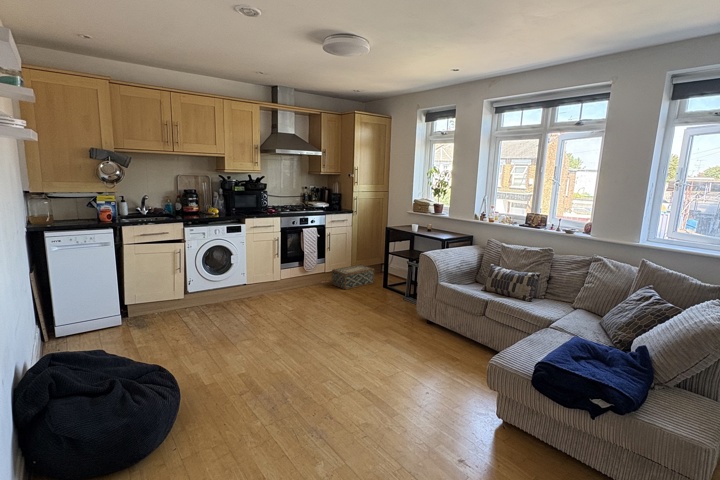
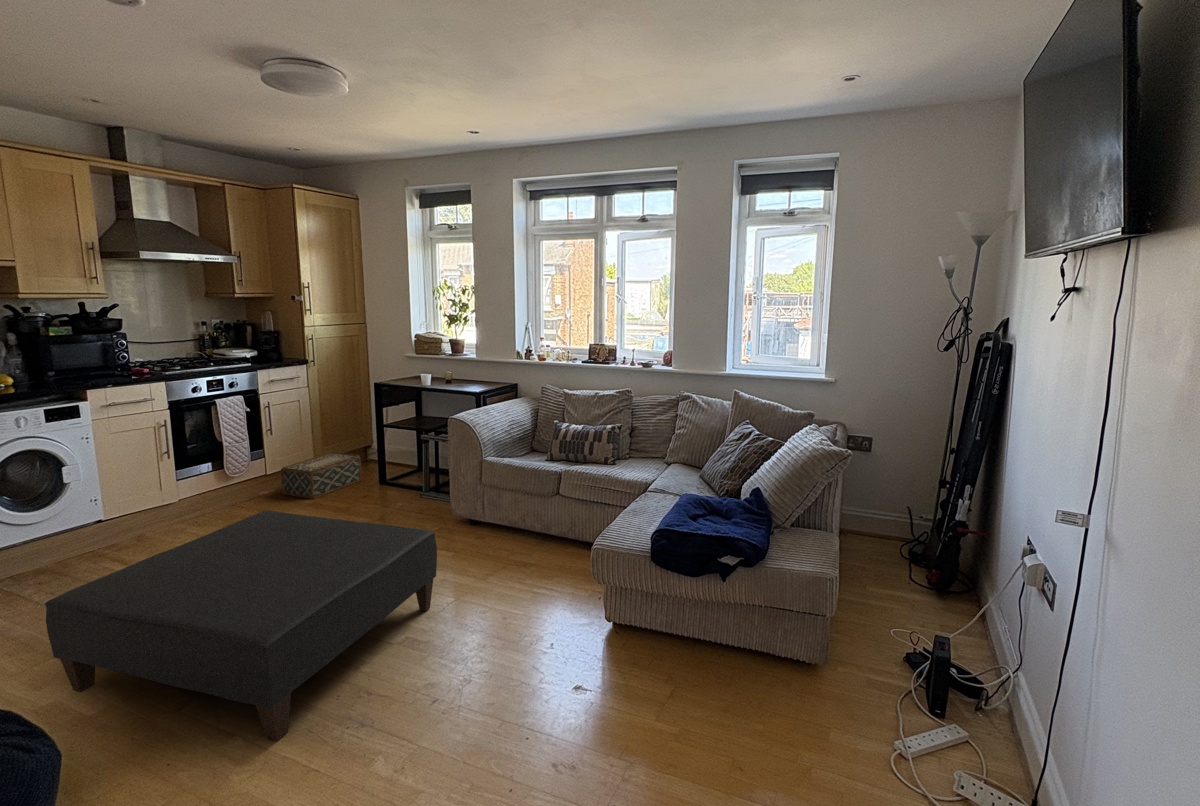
ottoman: none [198,294,390,430] -> present [45,511,437,742]

